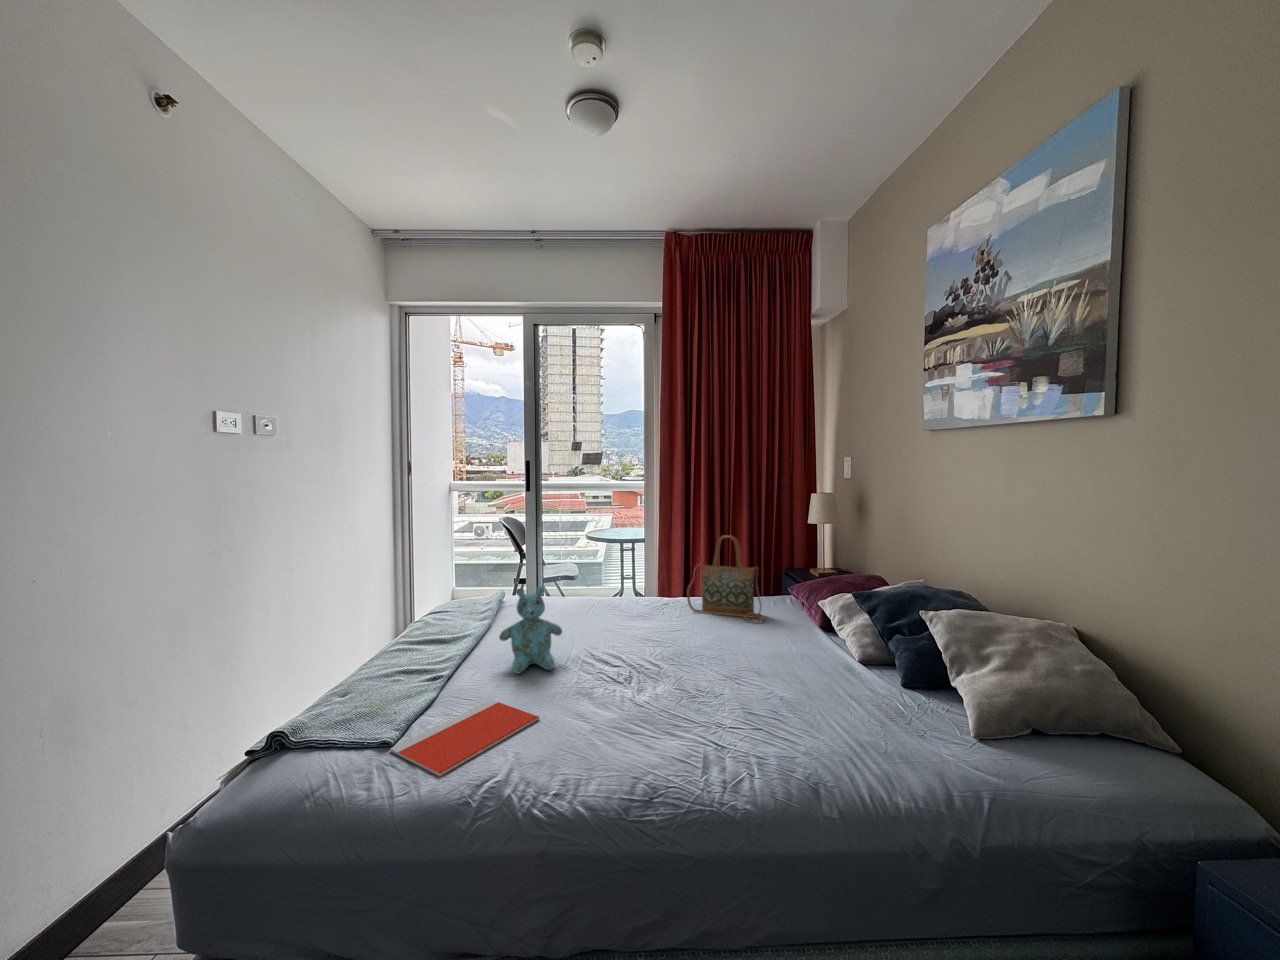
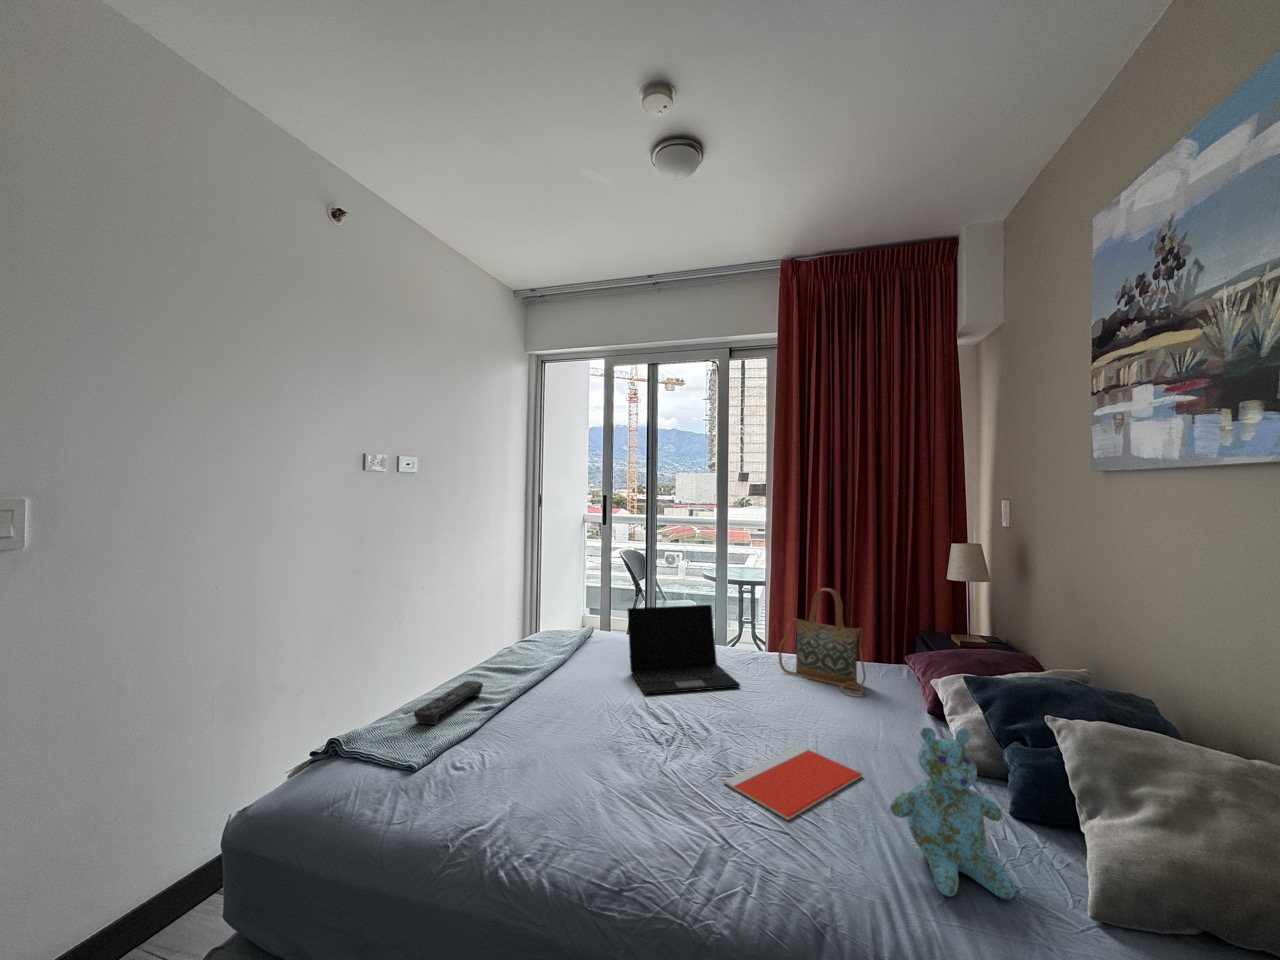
laptop: none [552,558,664,644] -> present [628,605,740,694]
stuffed bear: present [499,586,562,674] -> present [890,727,1016,899]
remote control: none [364,653,423,700] -> present [414,681,483,725]
notebook: present [390,700,540,776] -> present [724,746,863,820]

